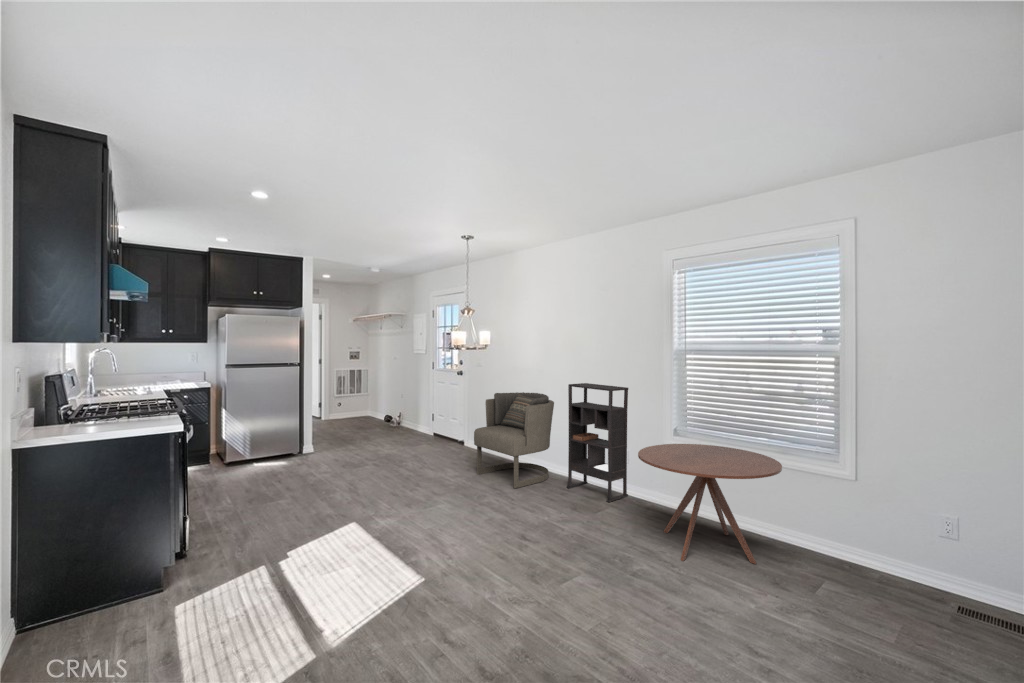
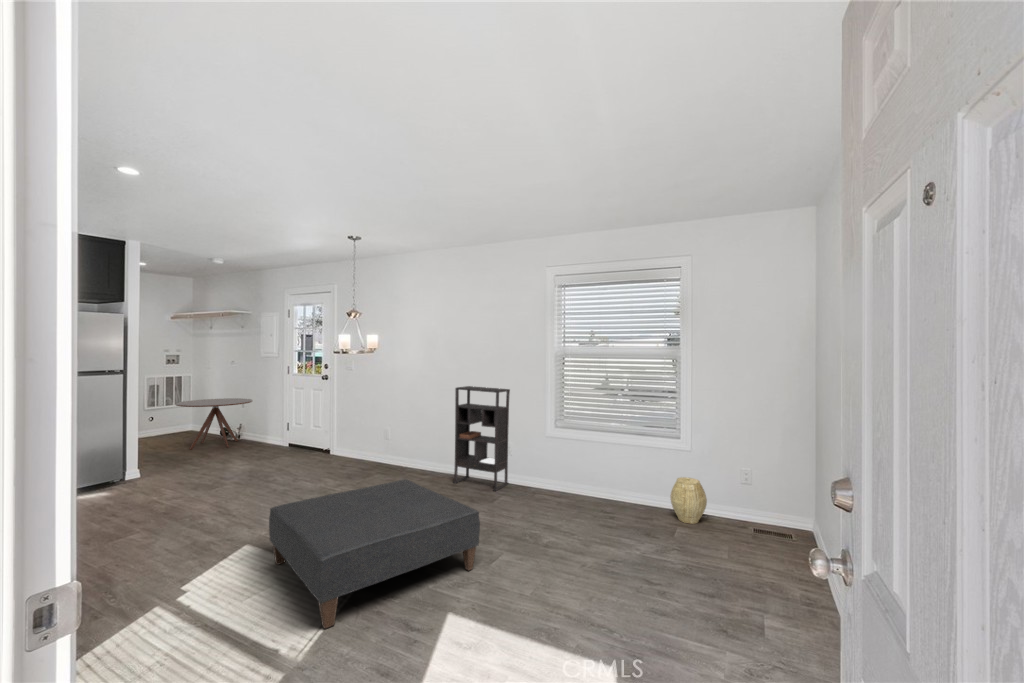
armchair: present [474,392,554,489] -> none [357,397,438,490]
round table: present [638,444,782,564] -> present [176,398,253,449]
ottoman: none [360,478,548,619] -> present [269,479,480,628]
woven basket: none [835,517,896,585] -> present [670,477,707,524]

